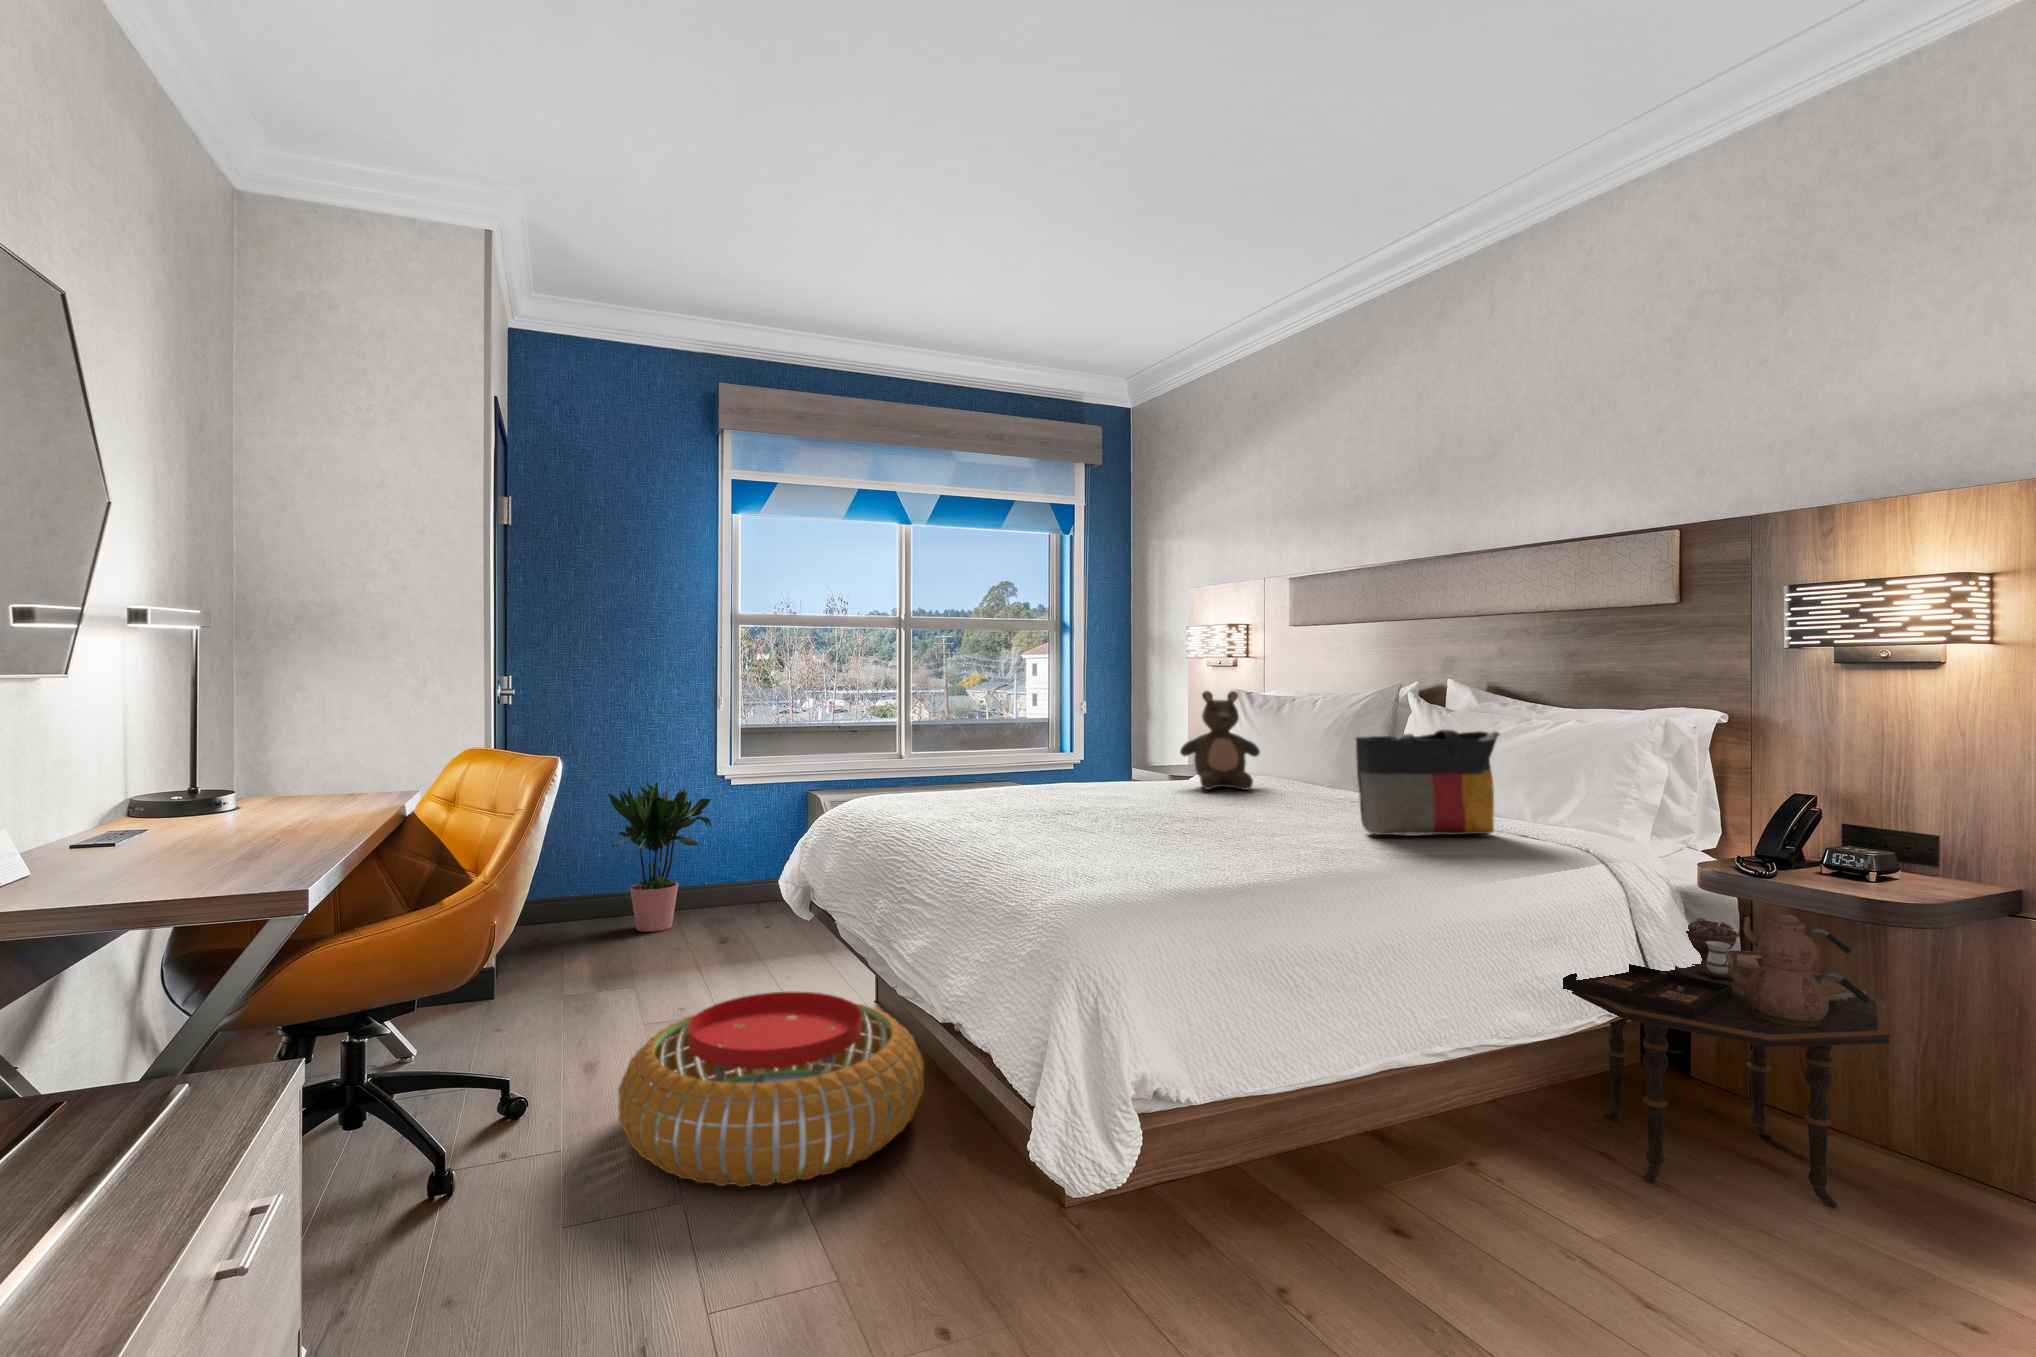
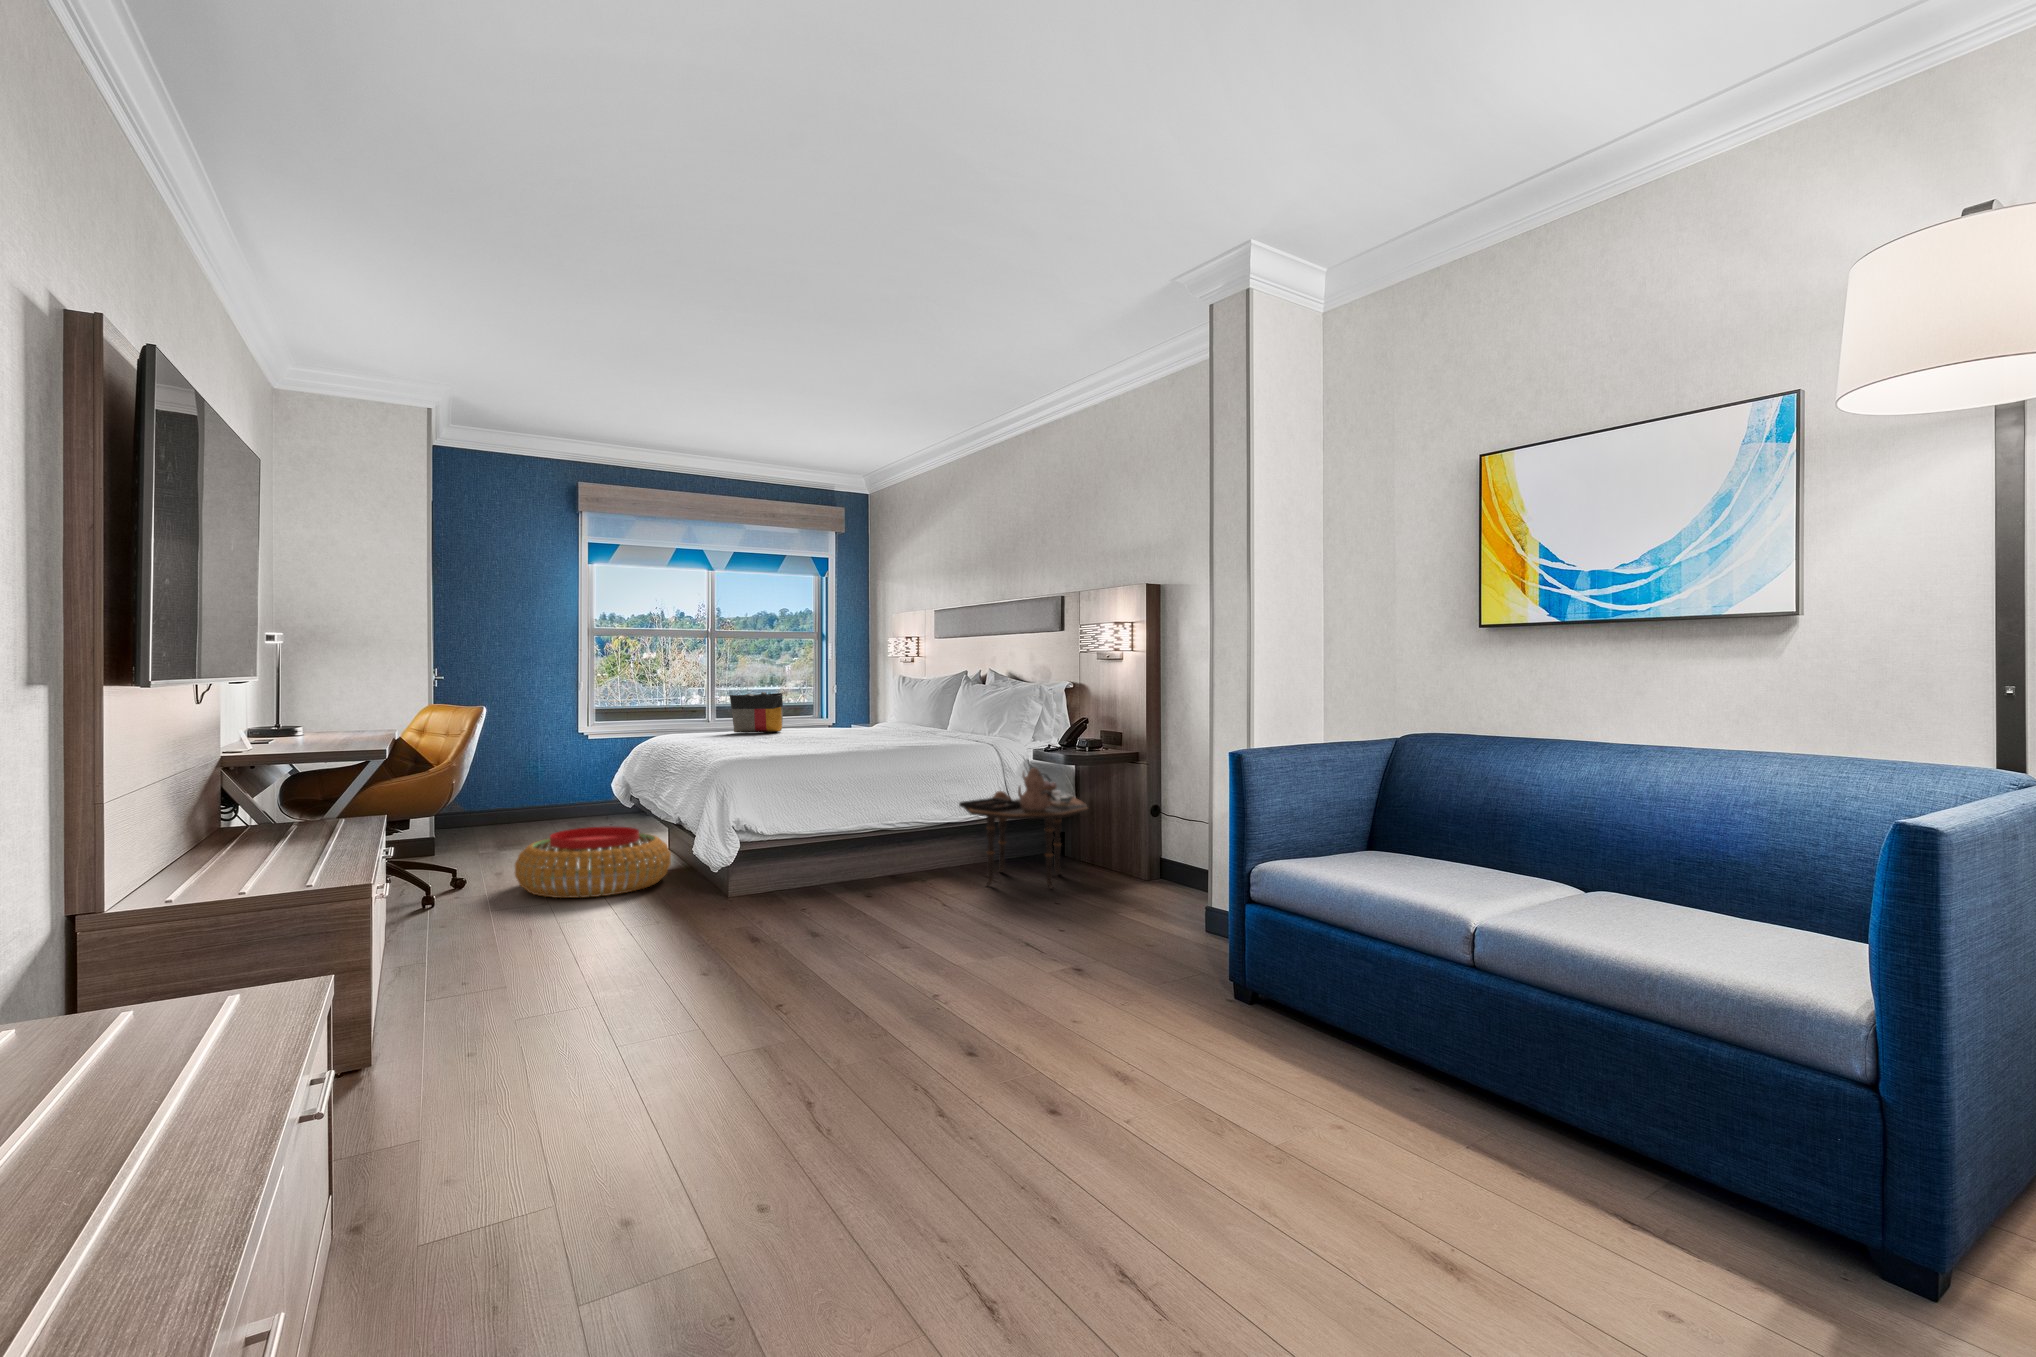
stuffed bear: present [1180,691,1260,790] -> none [853,678,899,733]
tote bag: present [1356,729,1499,835] -> present [730,692,783,733]
potted plant: present [608,783,711,932] -> none [503,736,576,828]

